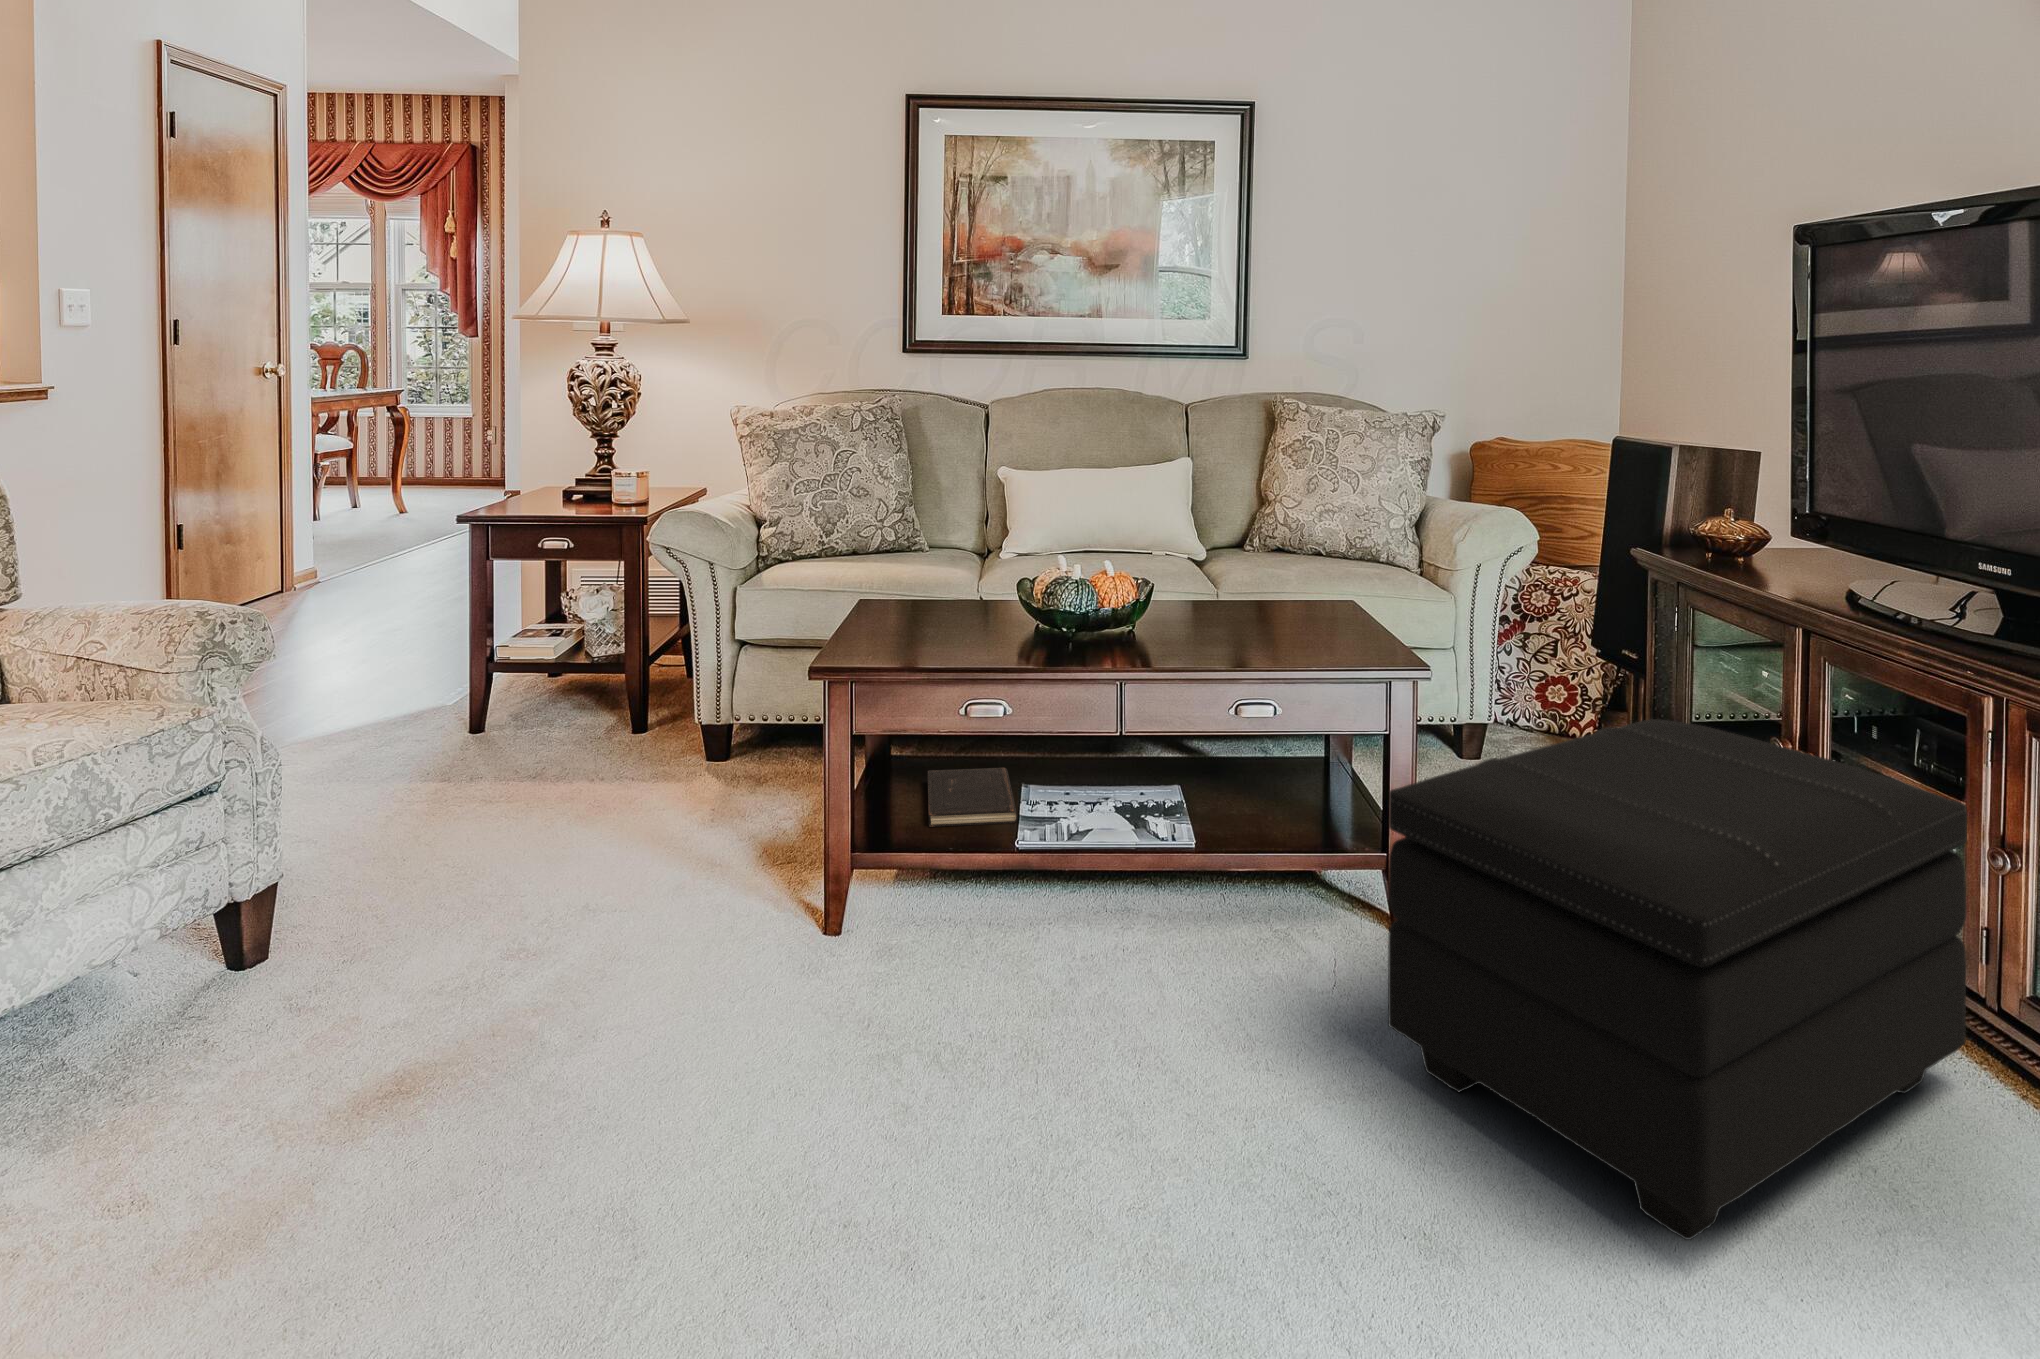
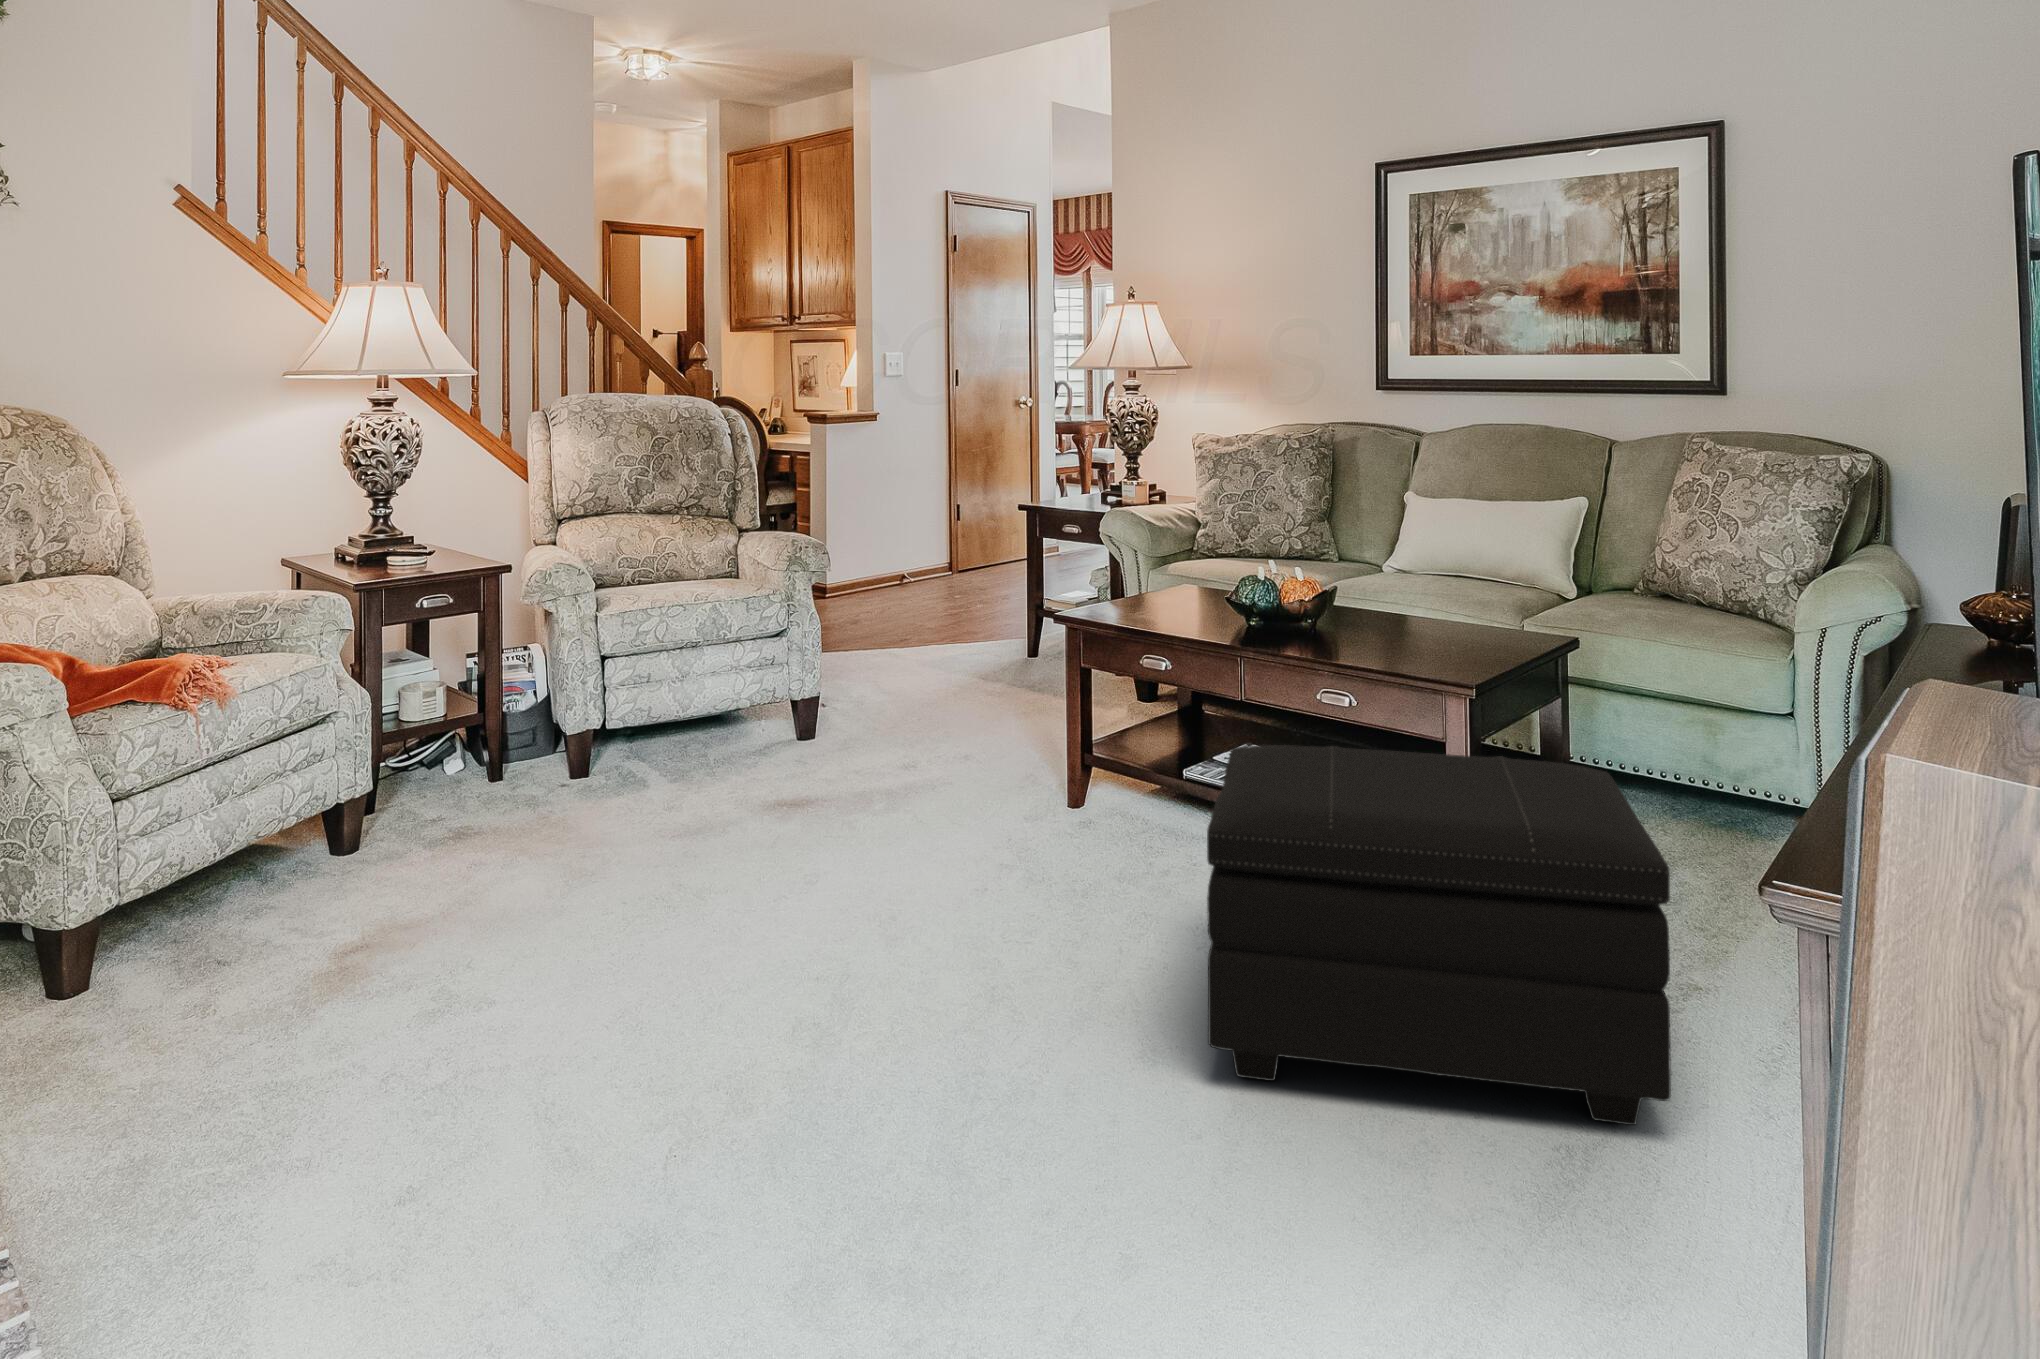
hardcover book: present [928,768,1017,827] -> none [1124,719,1227,759]

